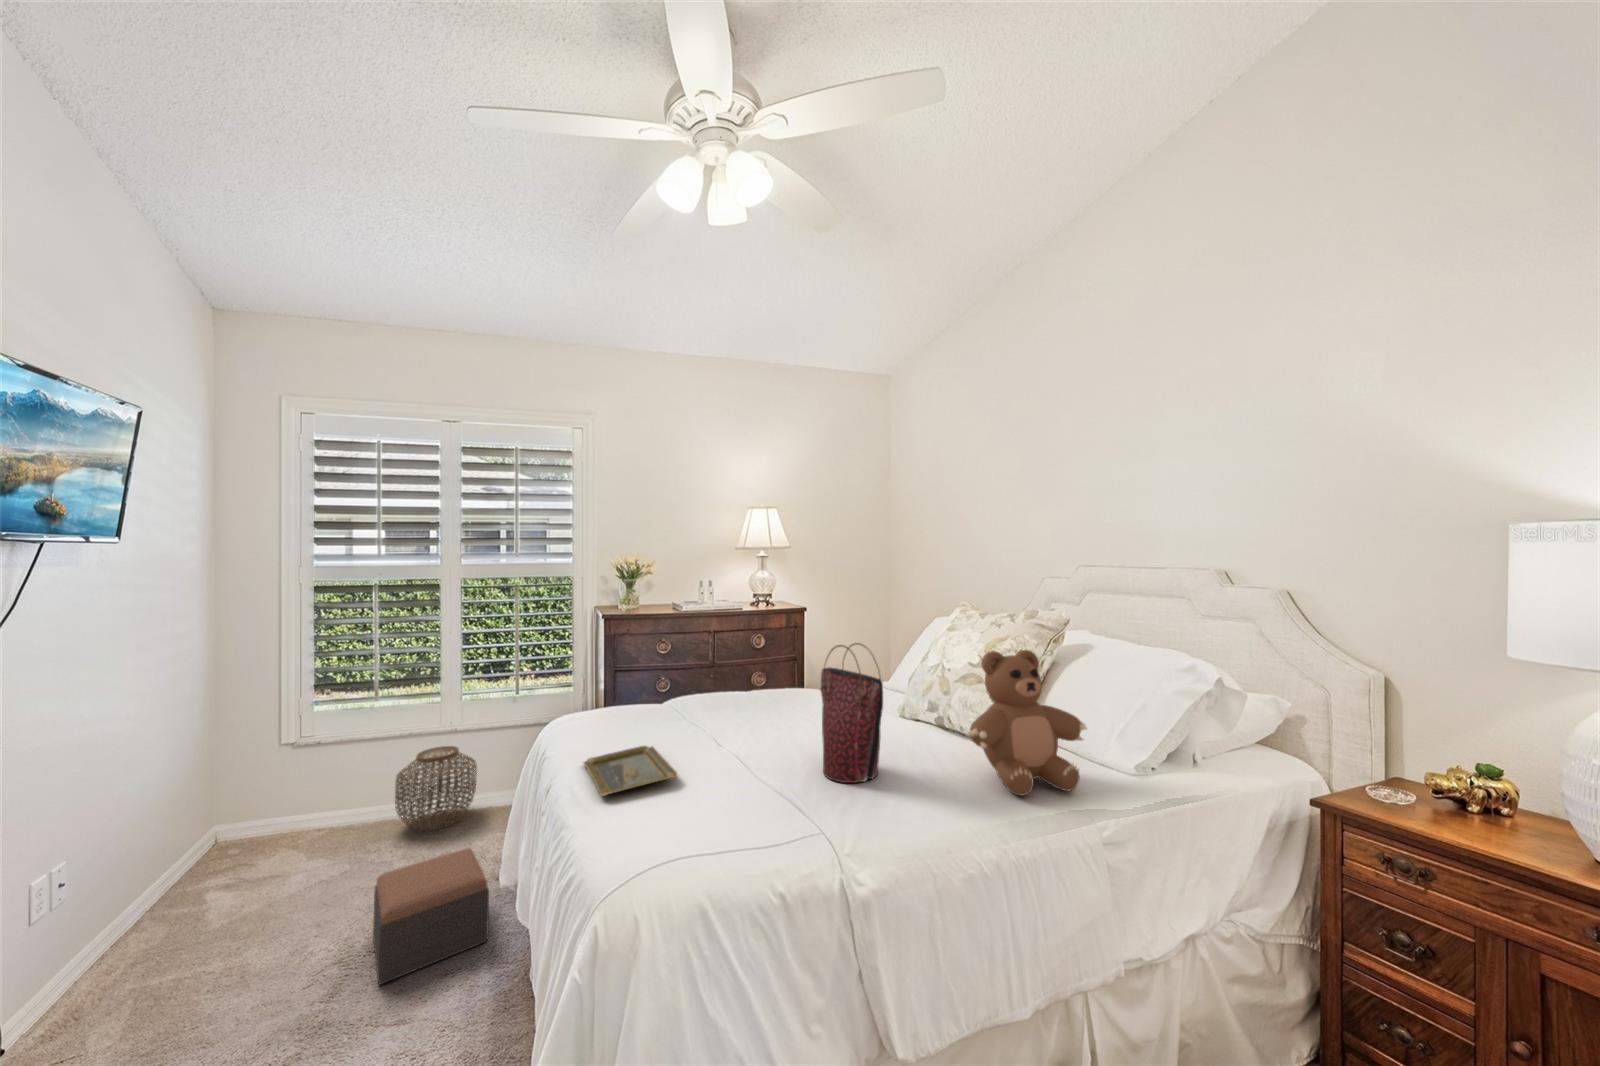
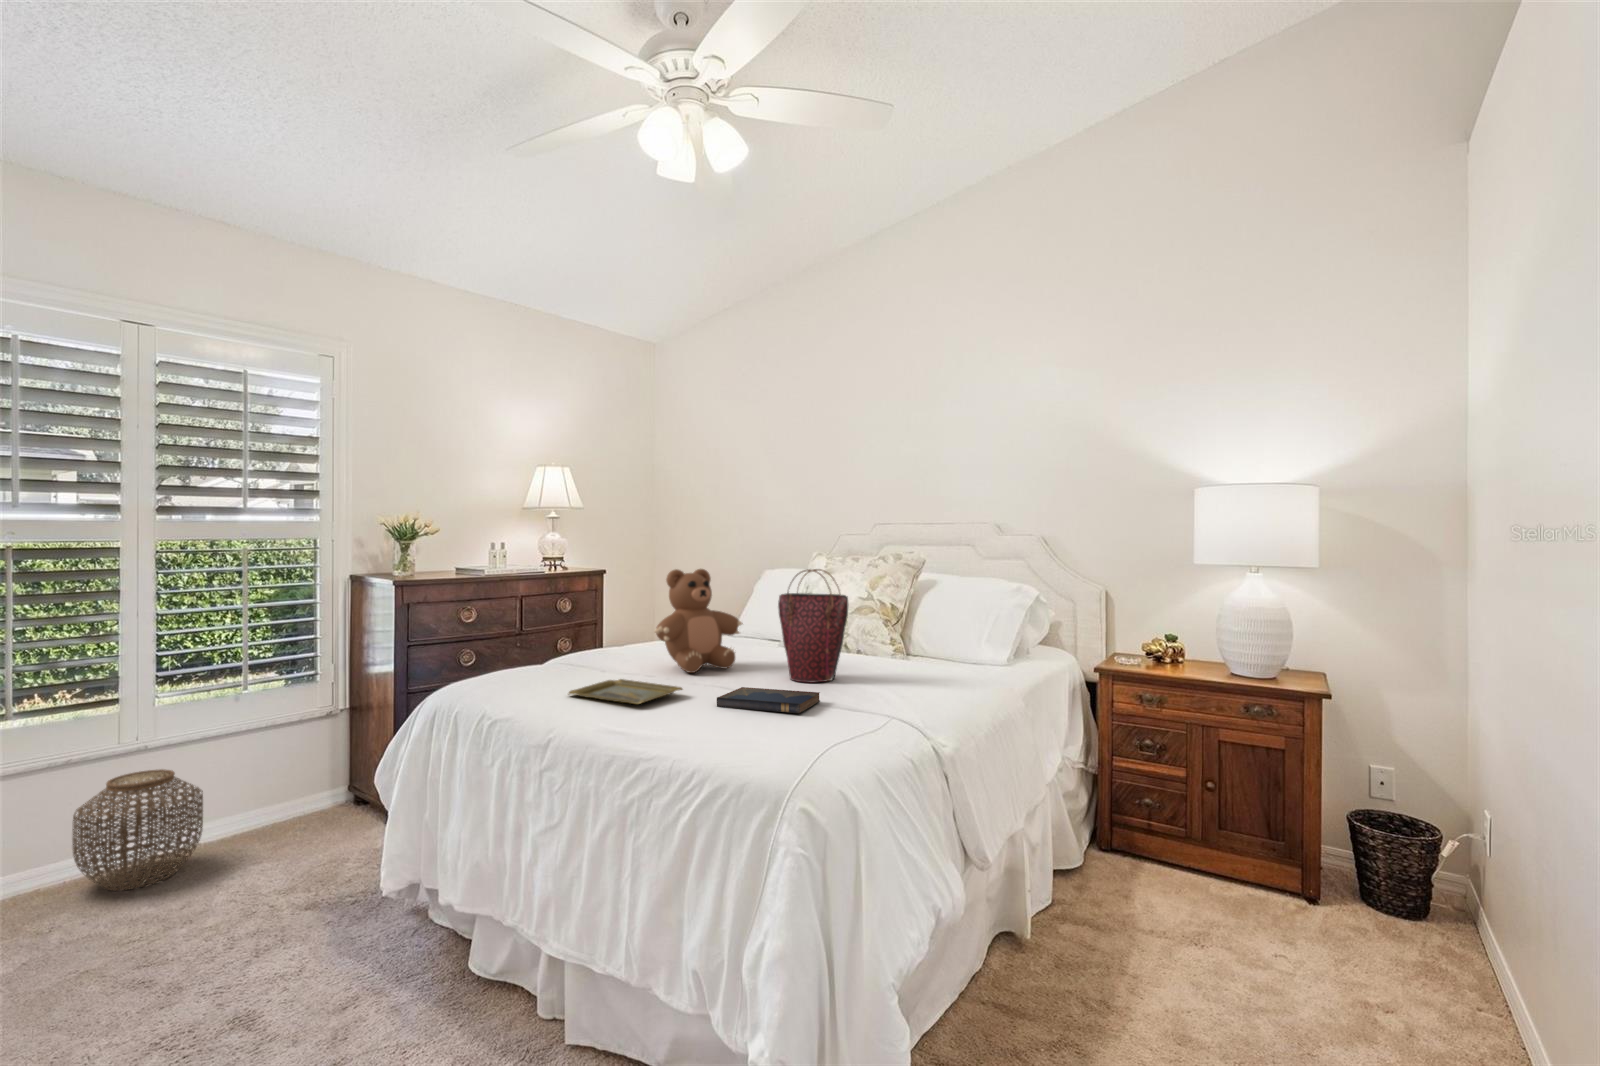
teddy bear: present [967,650,1087,795] -> present [655,569,743,673]
hardcover book: none [681,783,800,853] -> present [717,687,820,713]
footstool: present [373,848,489,984] -> none [204,855,381,996]

